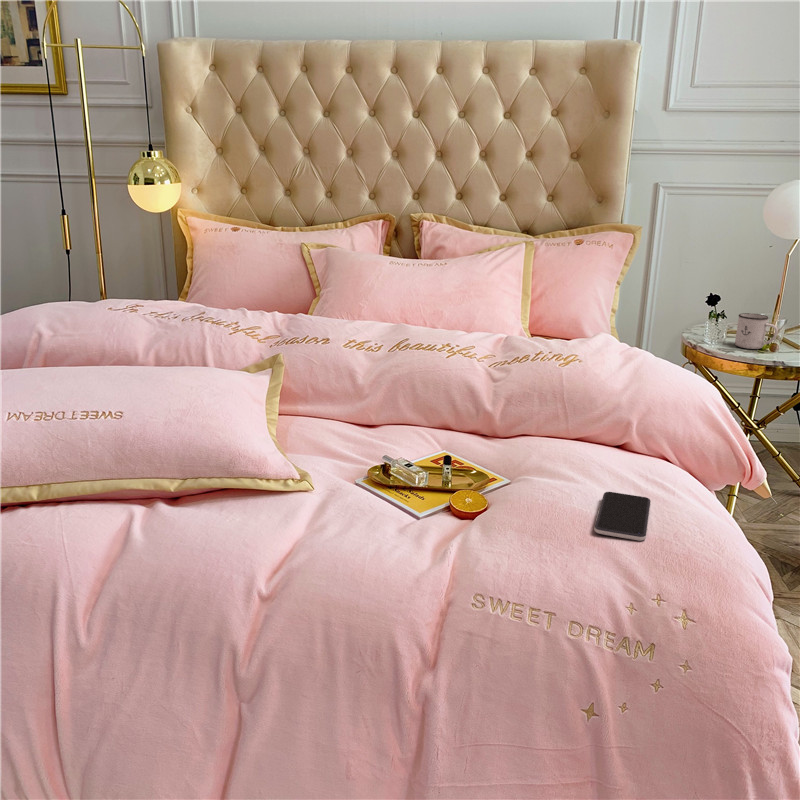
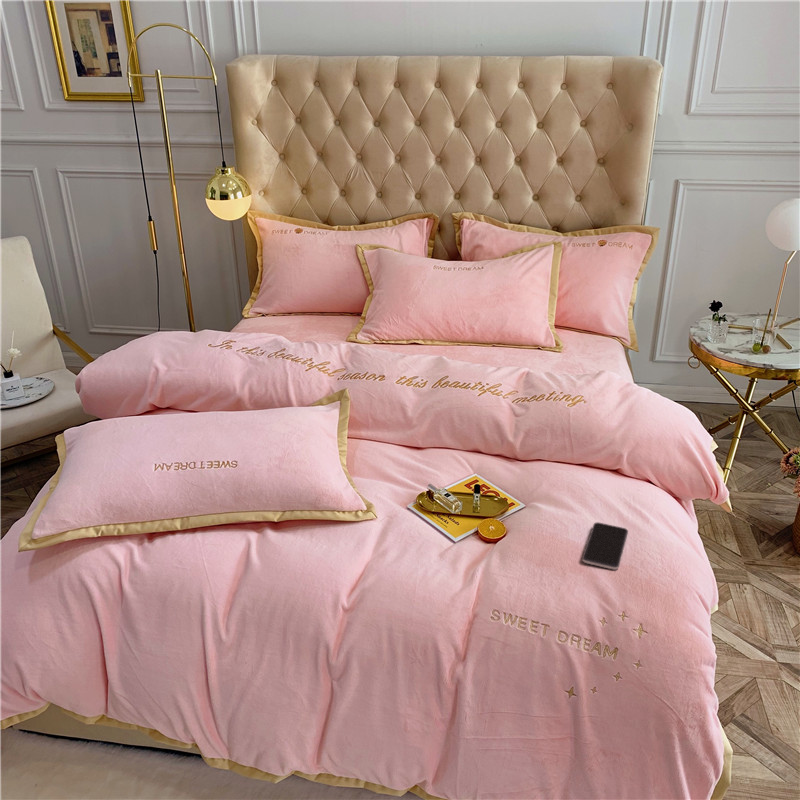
mug: present [735,313,778,349] -> none [735,316,772,349]

